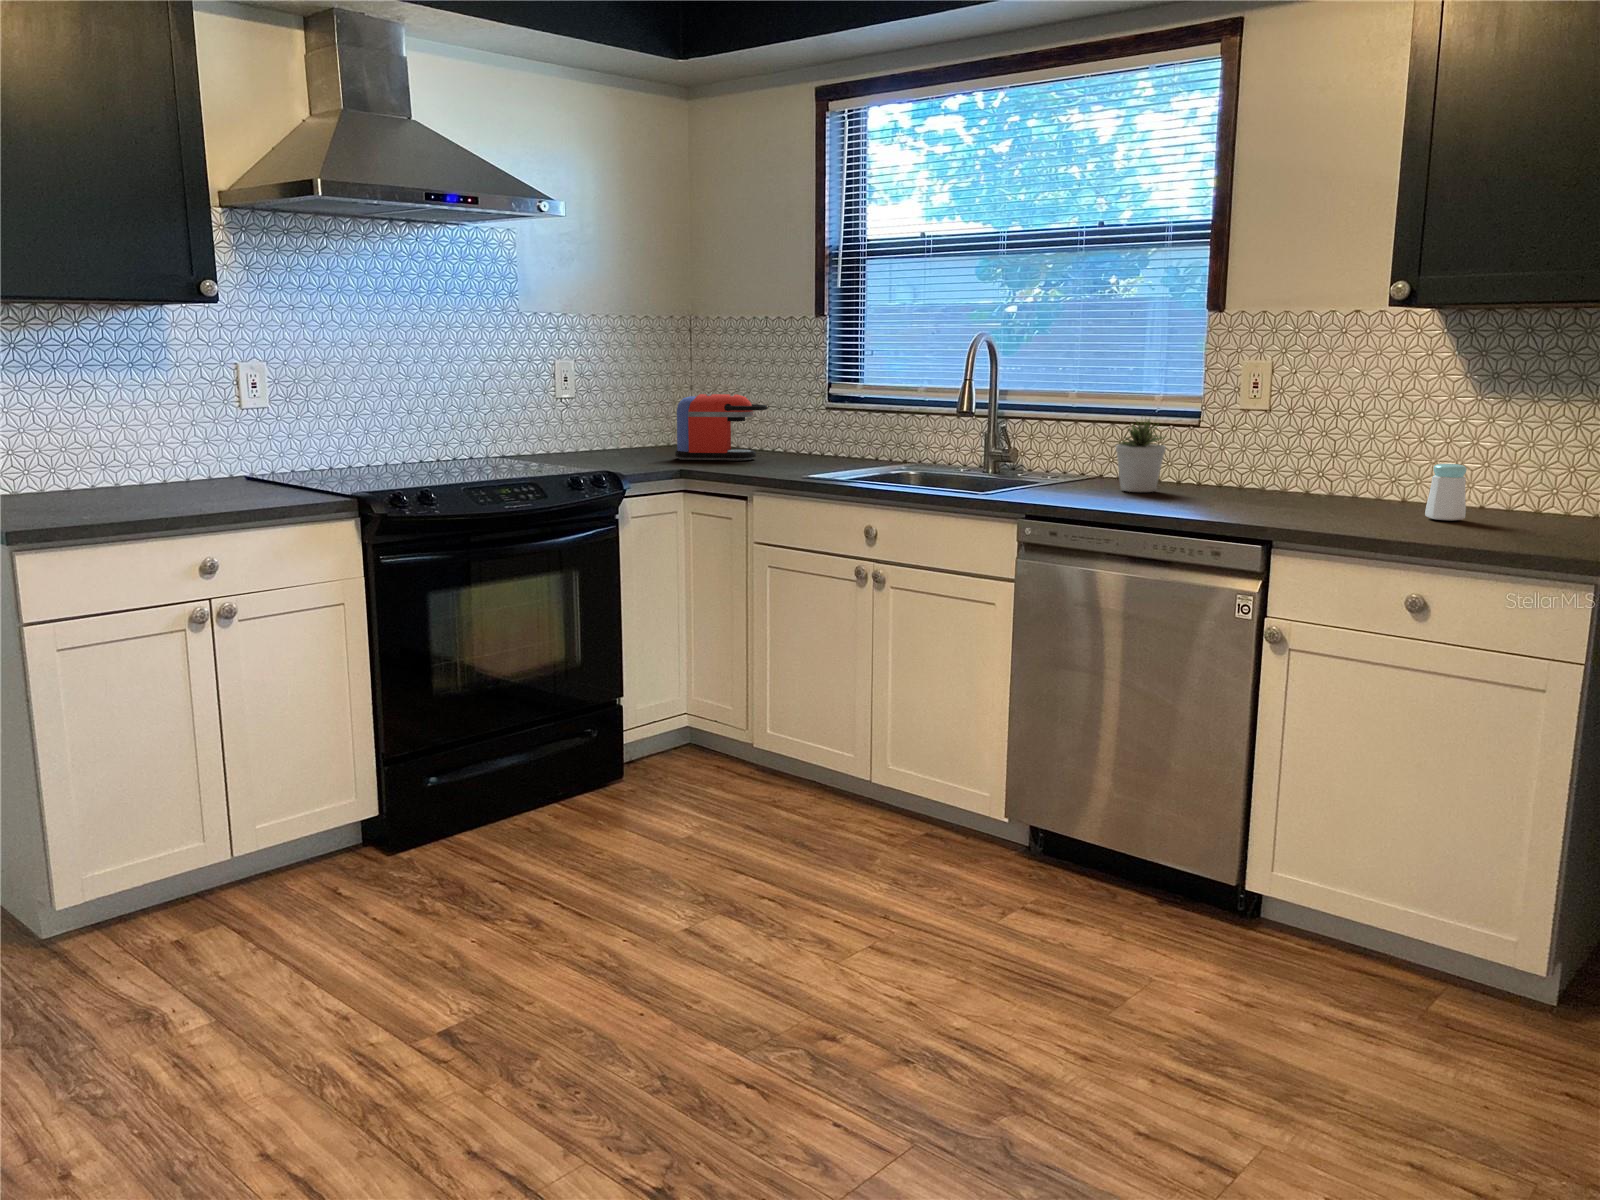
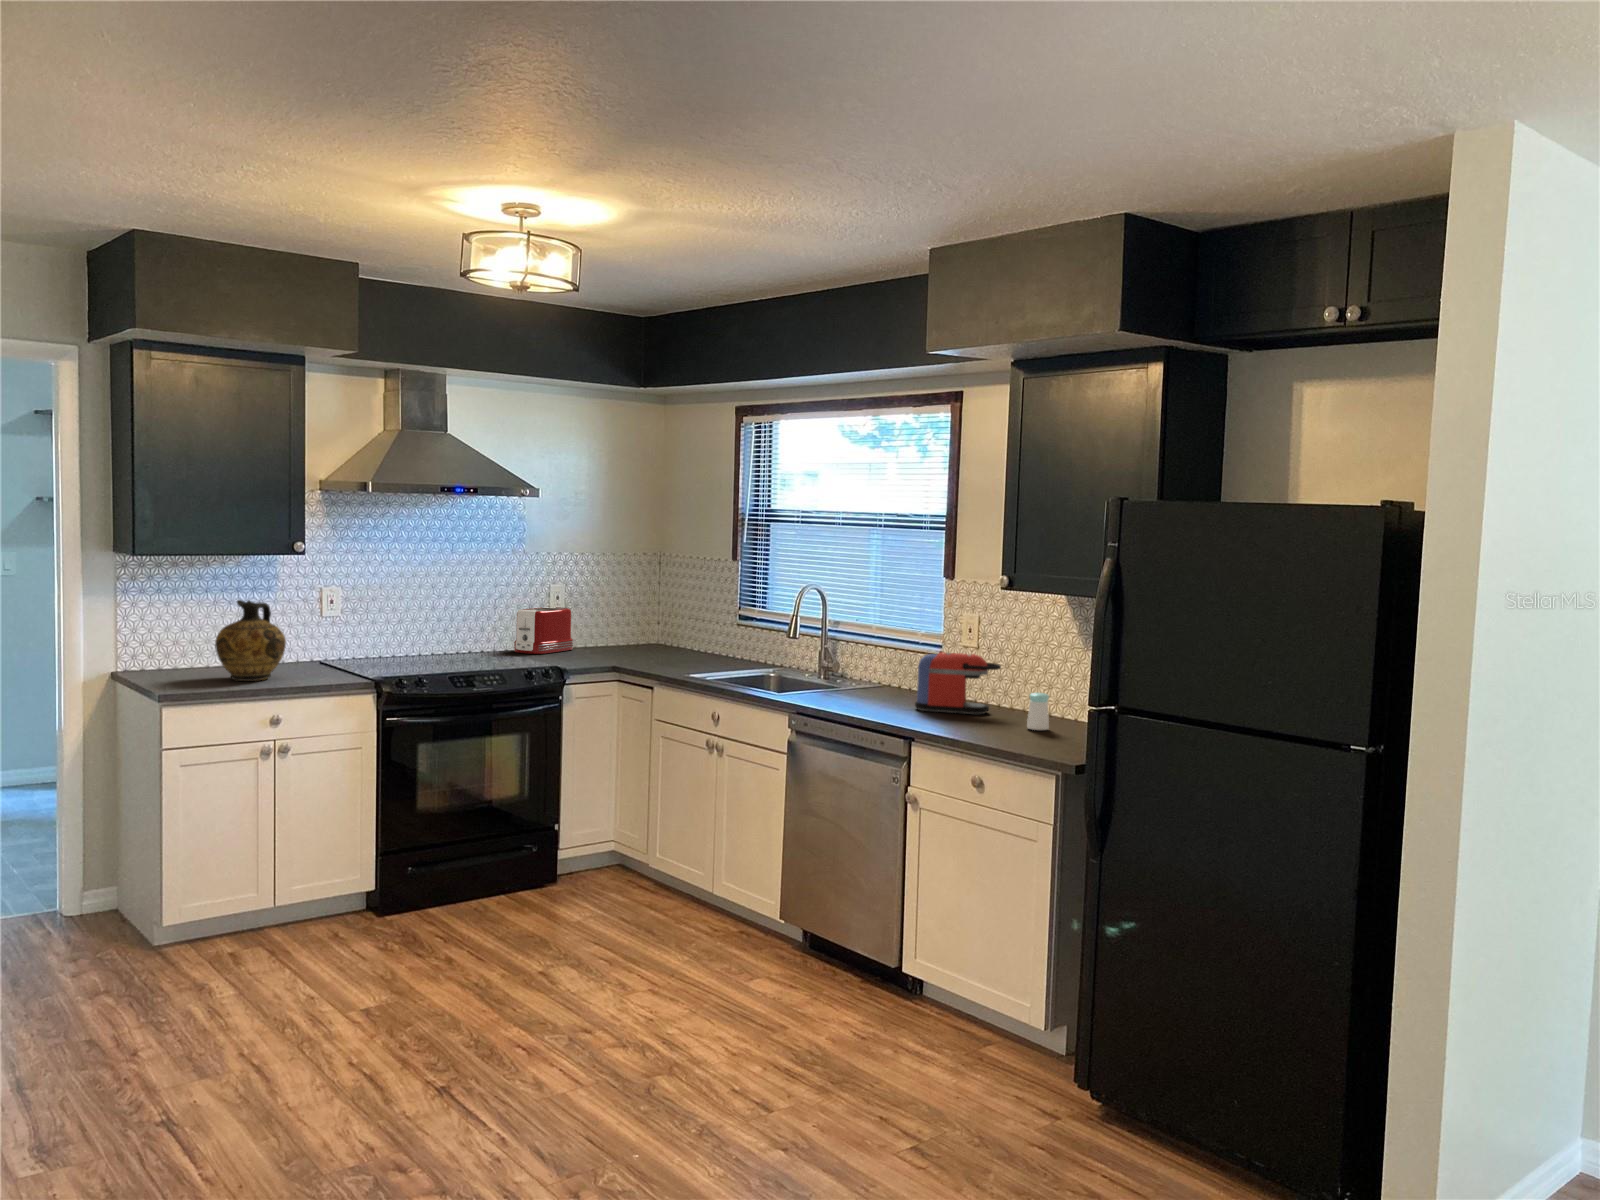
ceramic jug: none [89,370,208,505] -> present [215,600,286,681]
toaster: none [515,394,594,459] -> present [514,607,573,654]
coffee maker: present [675,394,767,460] -> present [915,652,1001,714]
potted plant: present [1116,419,1167,492] -> none [870,647,907,700]

